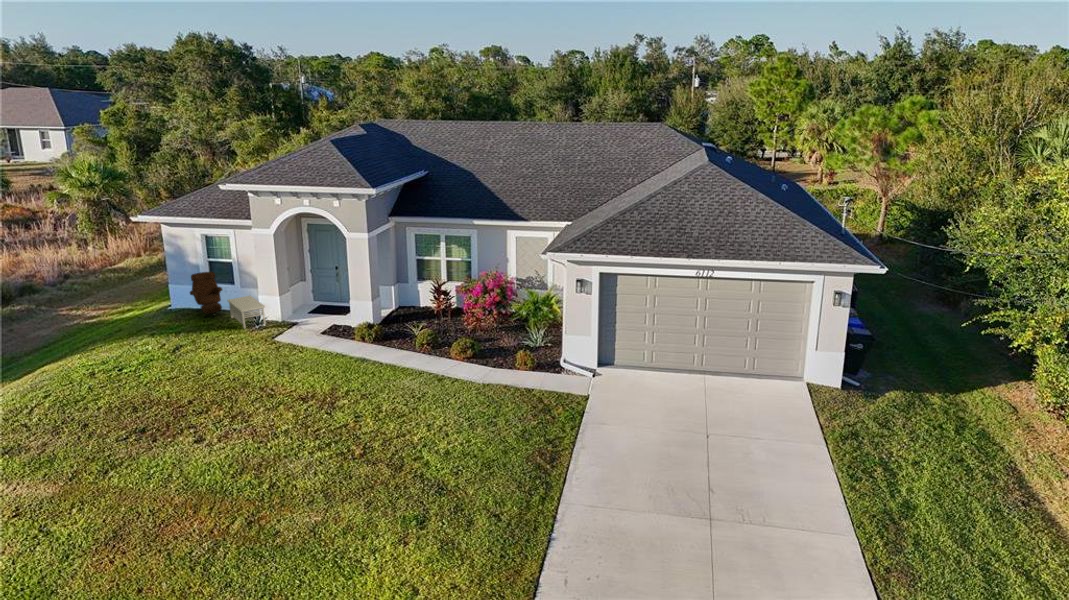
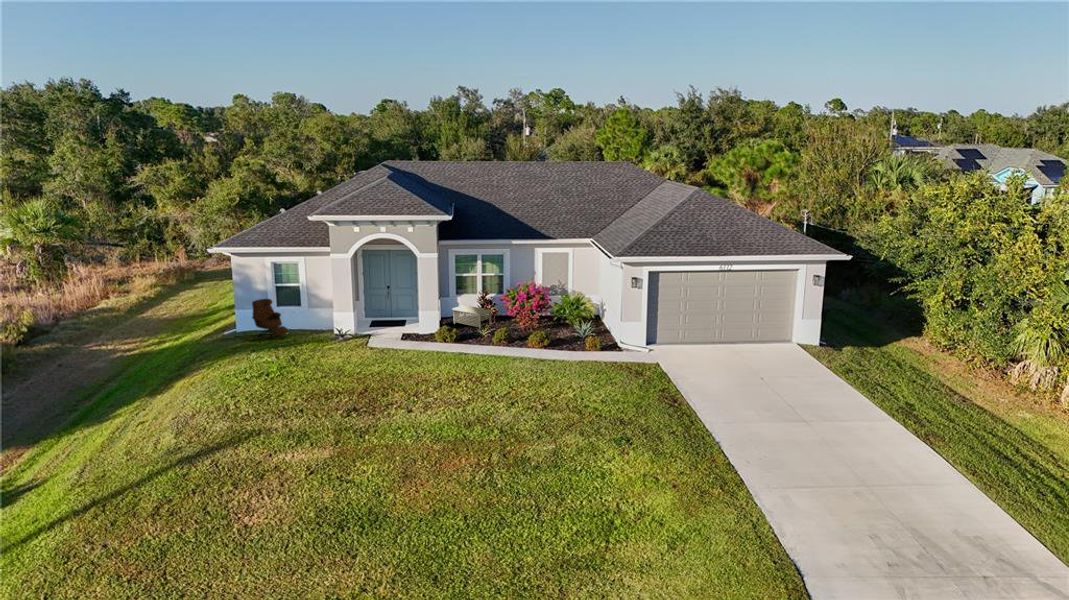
storage bench: present [227,296,266,328] -> present [452,305,492,330]

